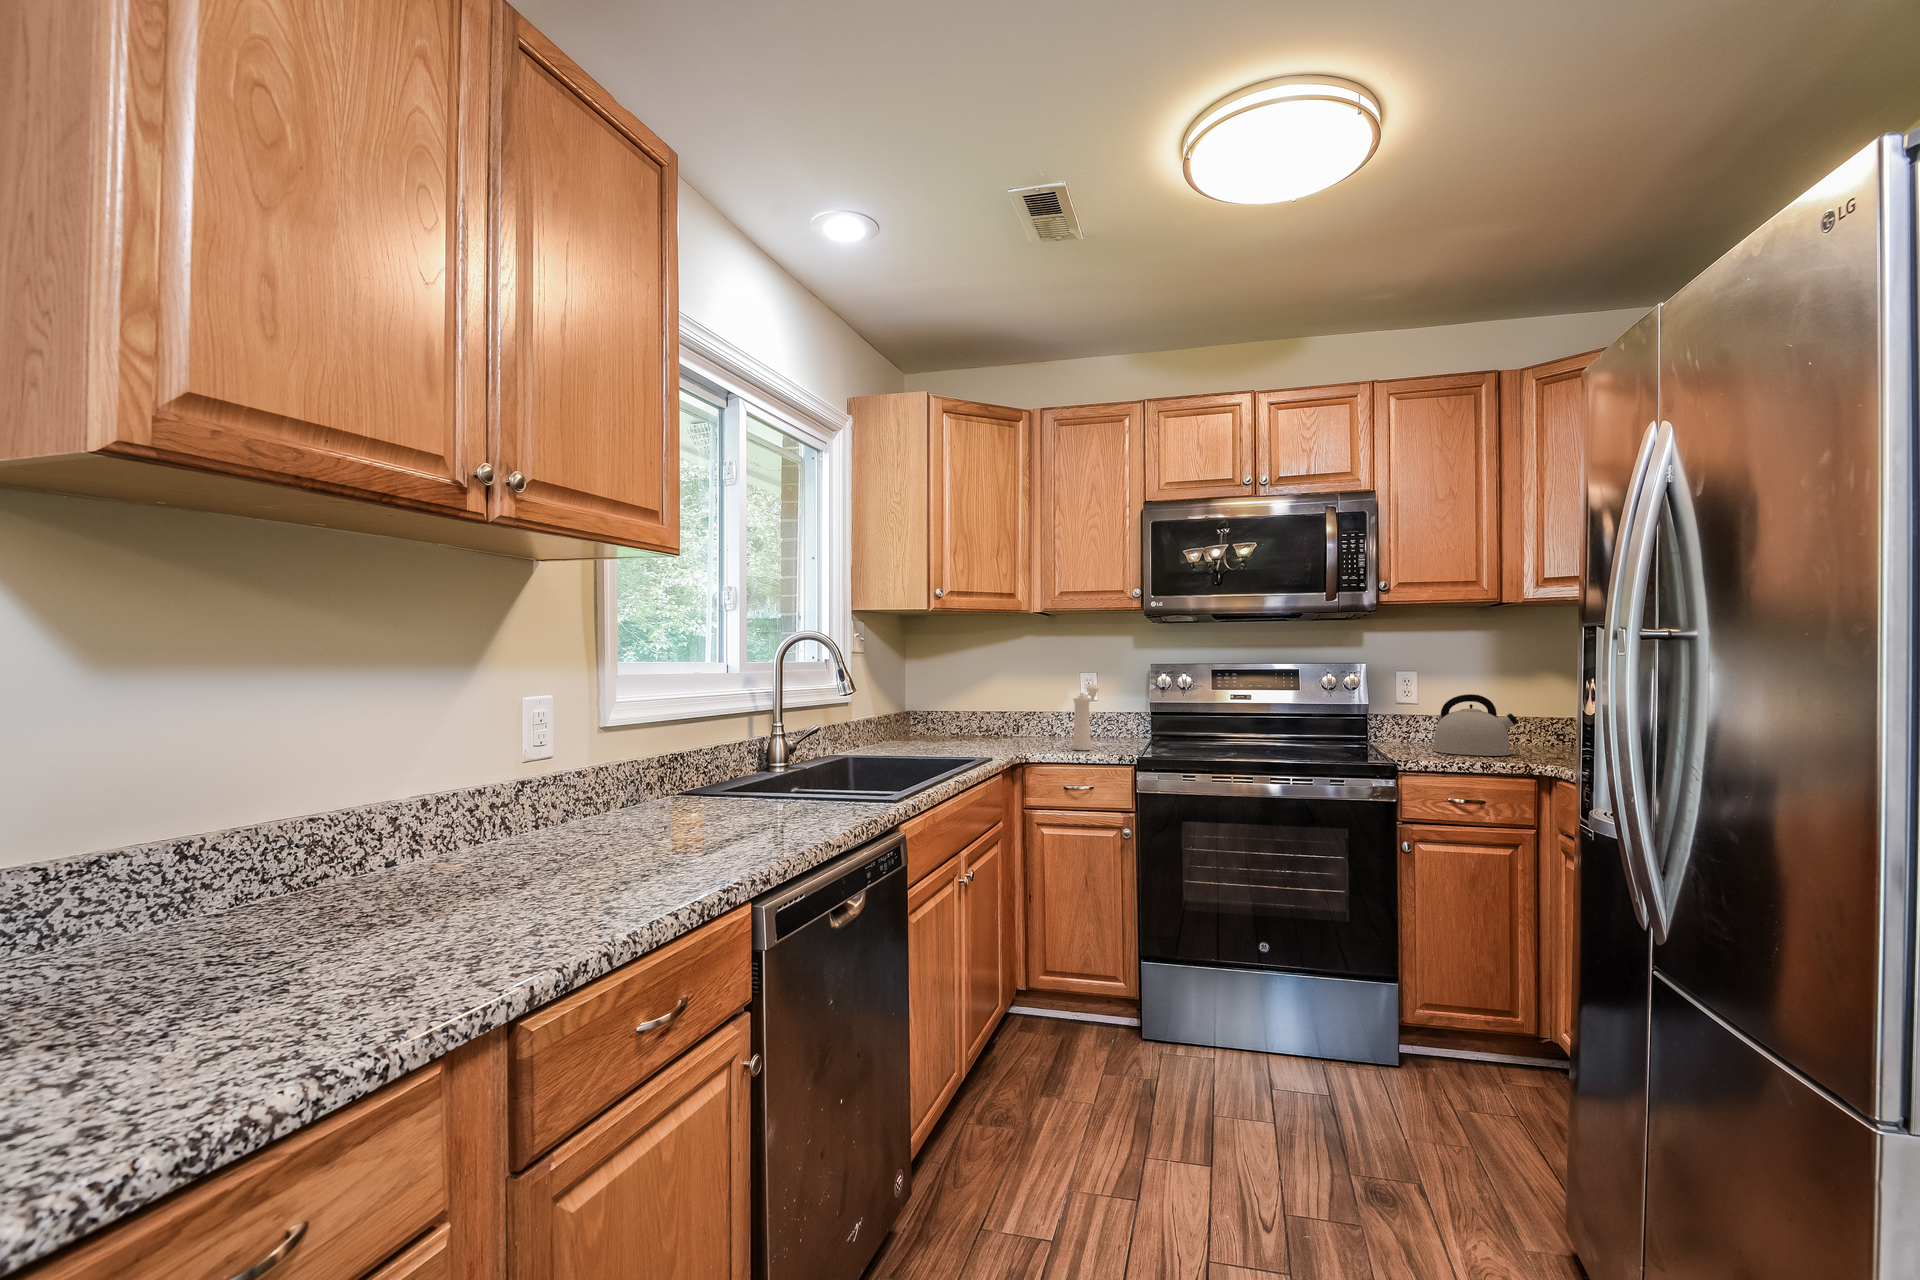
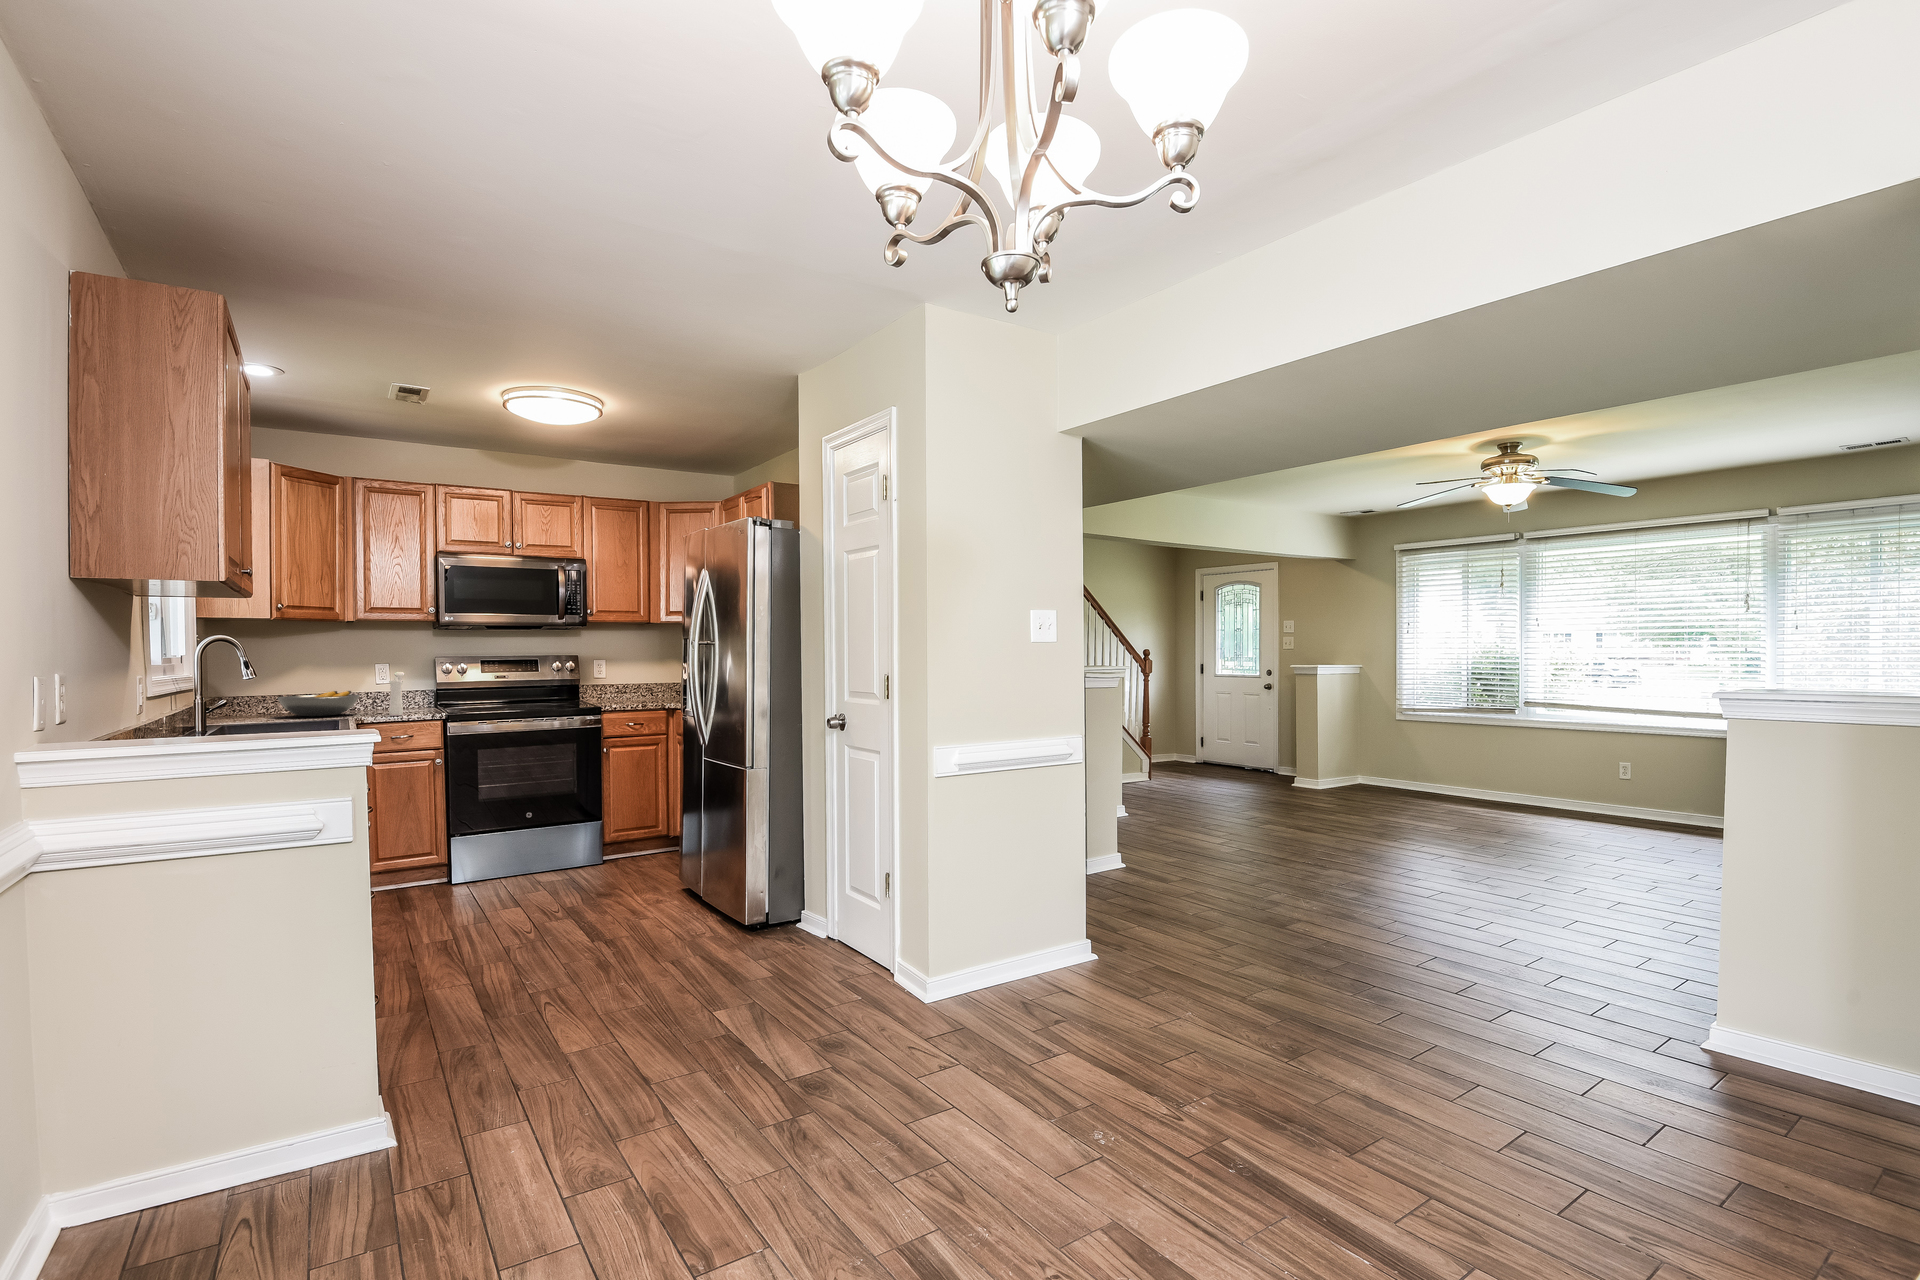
kettle: present [1433,694,1518,756] -> none [614,671,657,703]
fruit bowl: none [961,708,1052,741] -> present [277,691,360,716]

